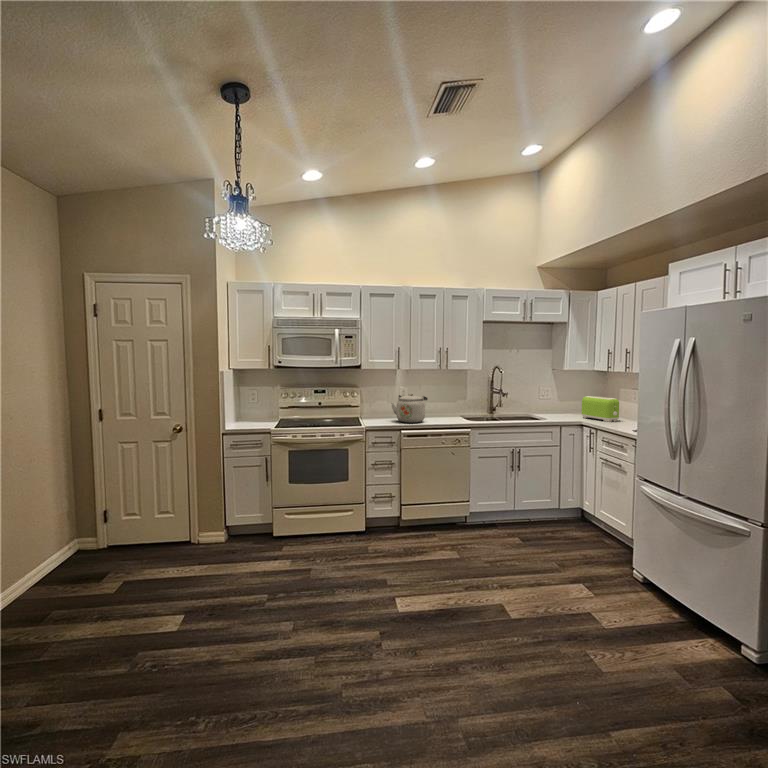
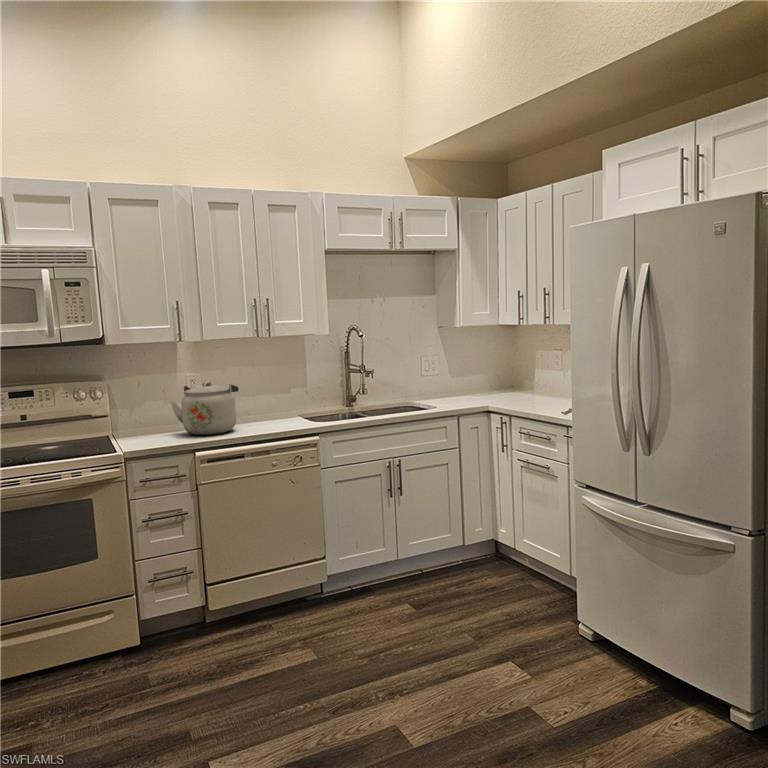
toaster: present [582,396,619,422] -> none [486,363,539,402]

